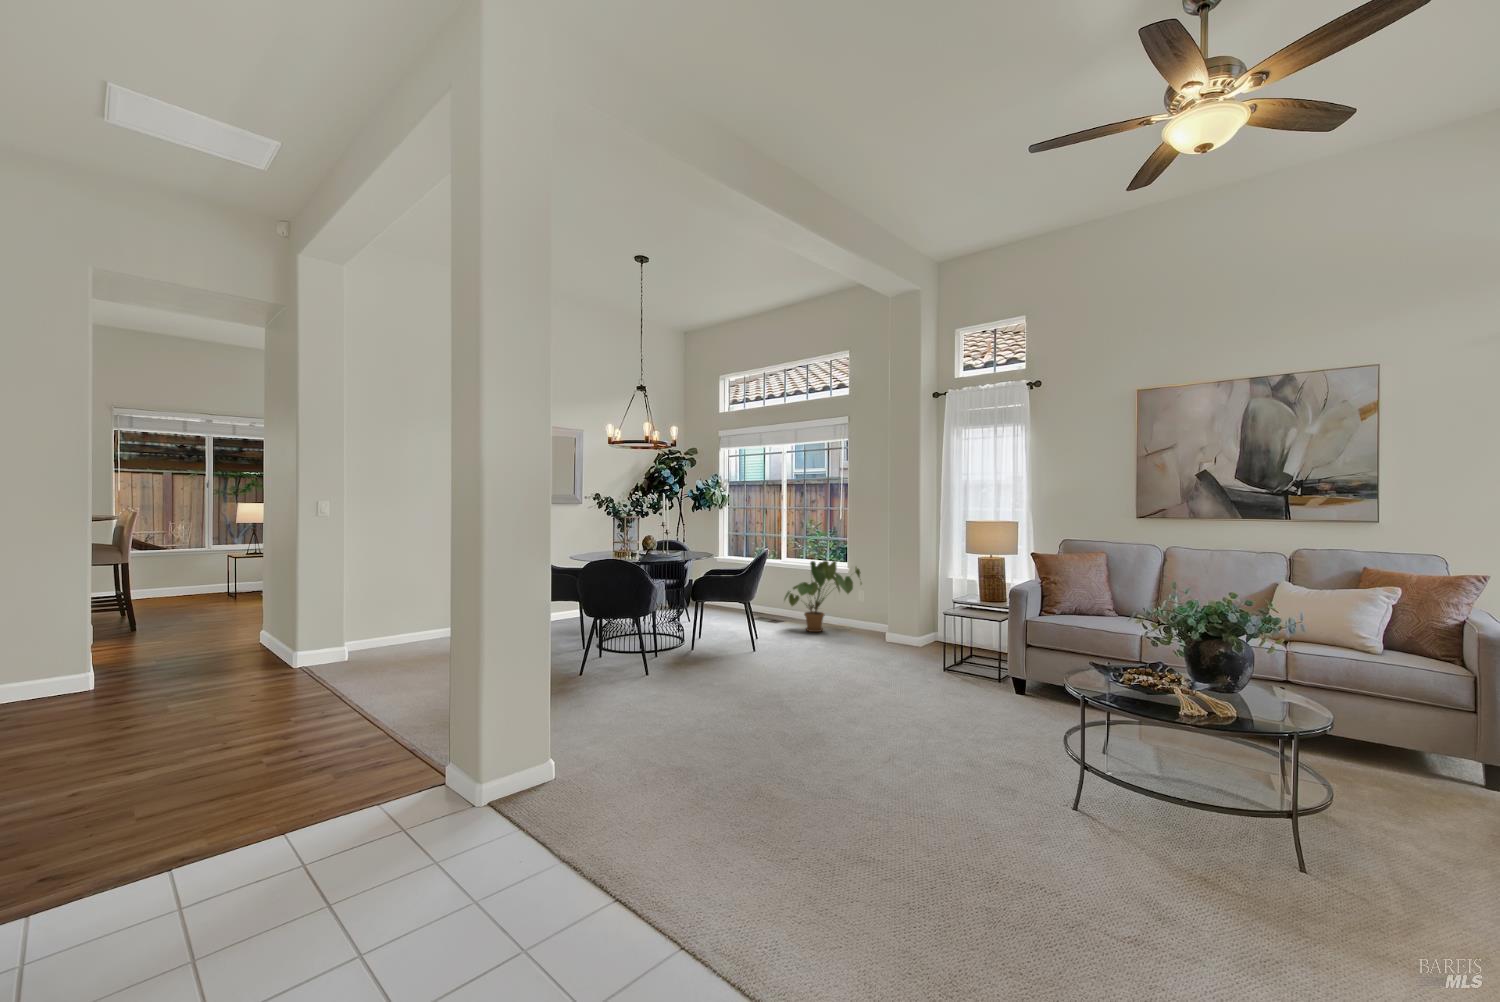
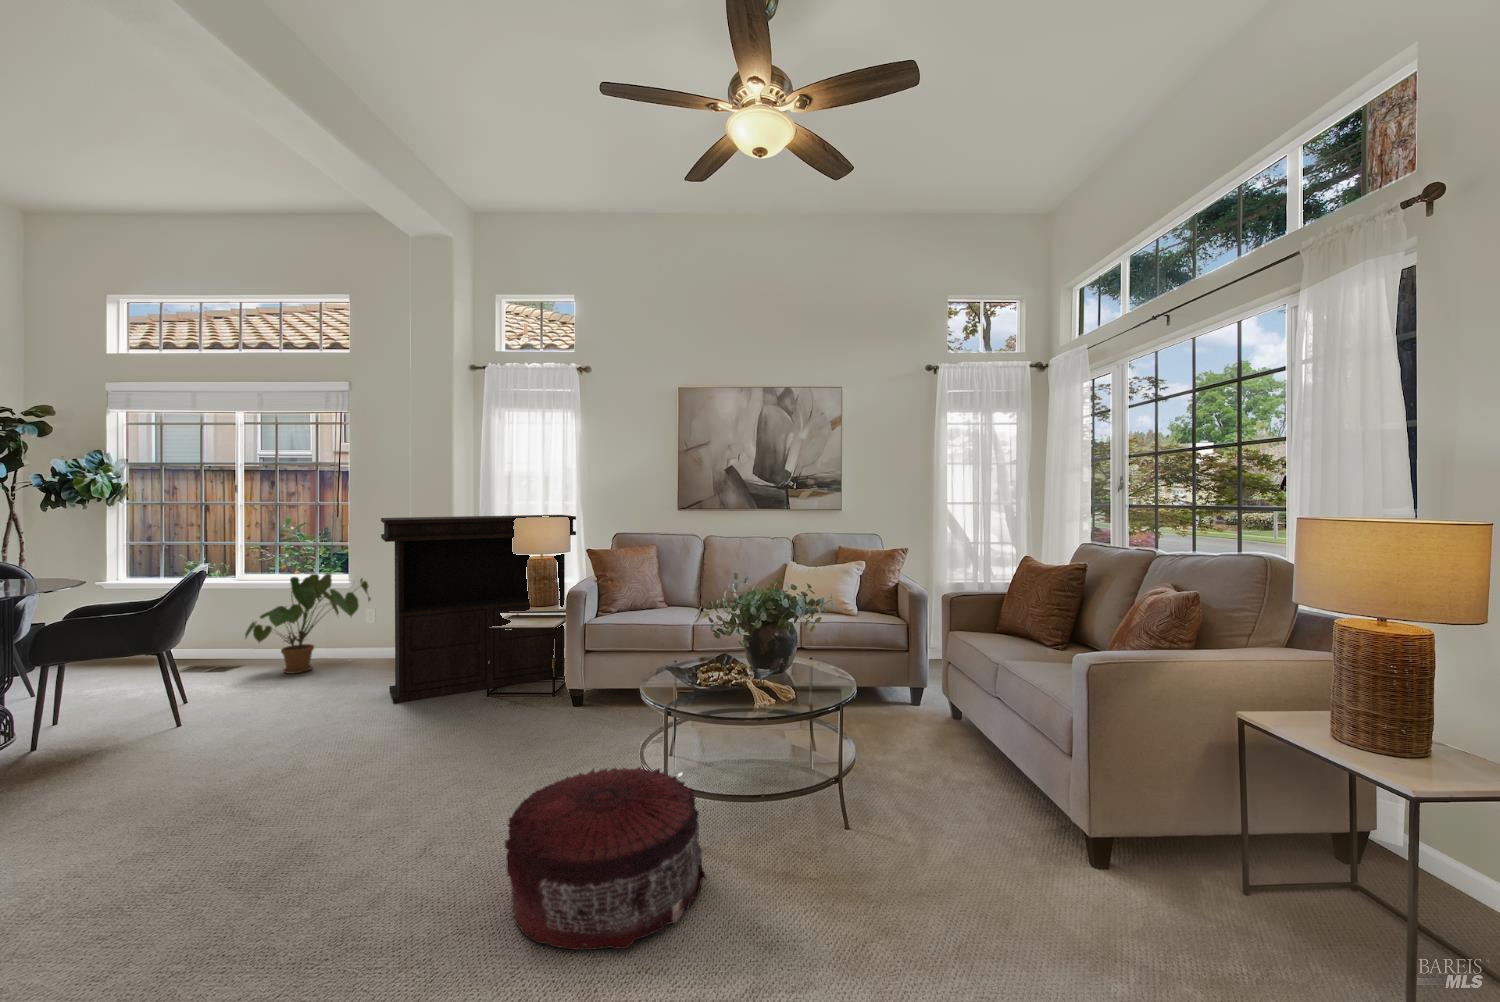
console table: none [867,519,1026,669] -> present [381,515,576,703]
pouf: none [931,730,1108,871] -> present [504,767,706,950]

